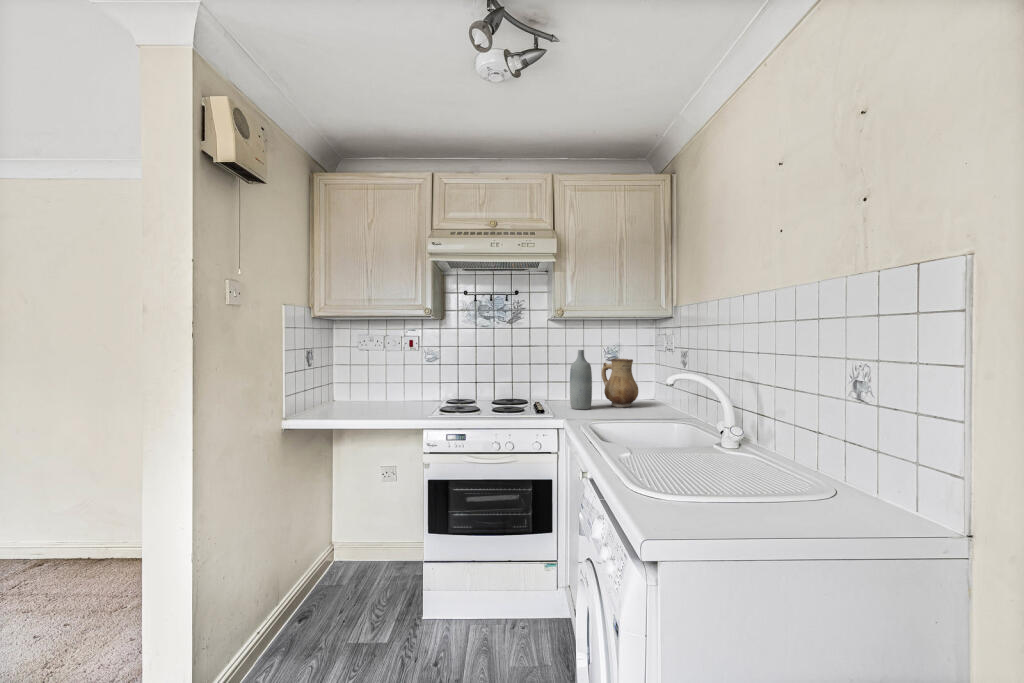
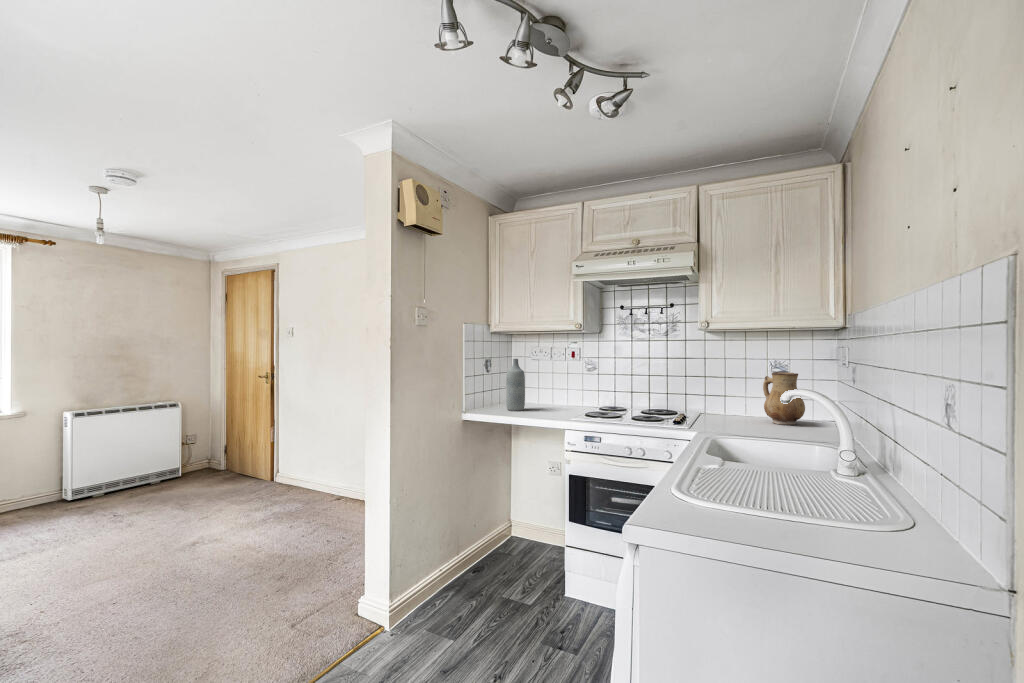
bottle: present [570,350,592,410] -> present [506,359,525,411]

